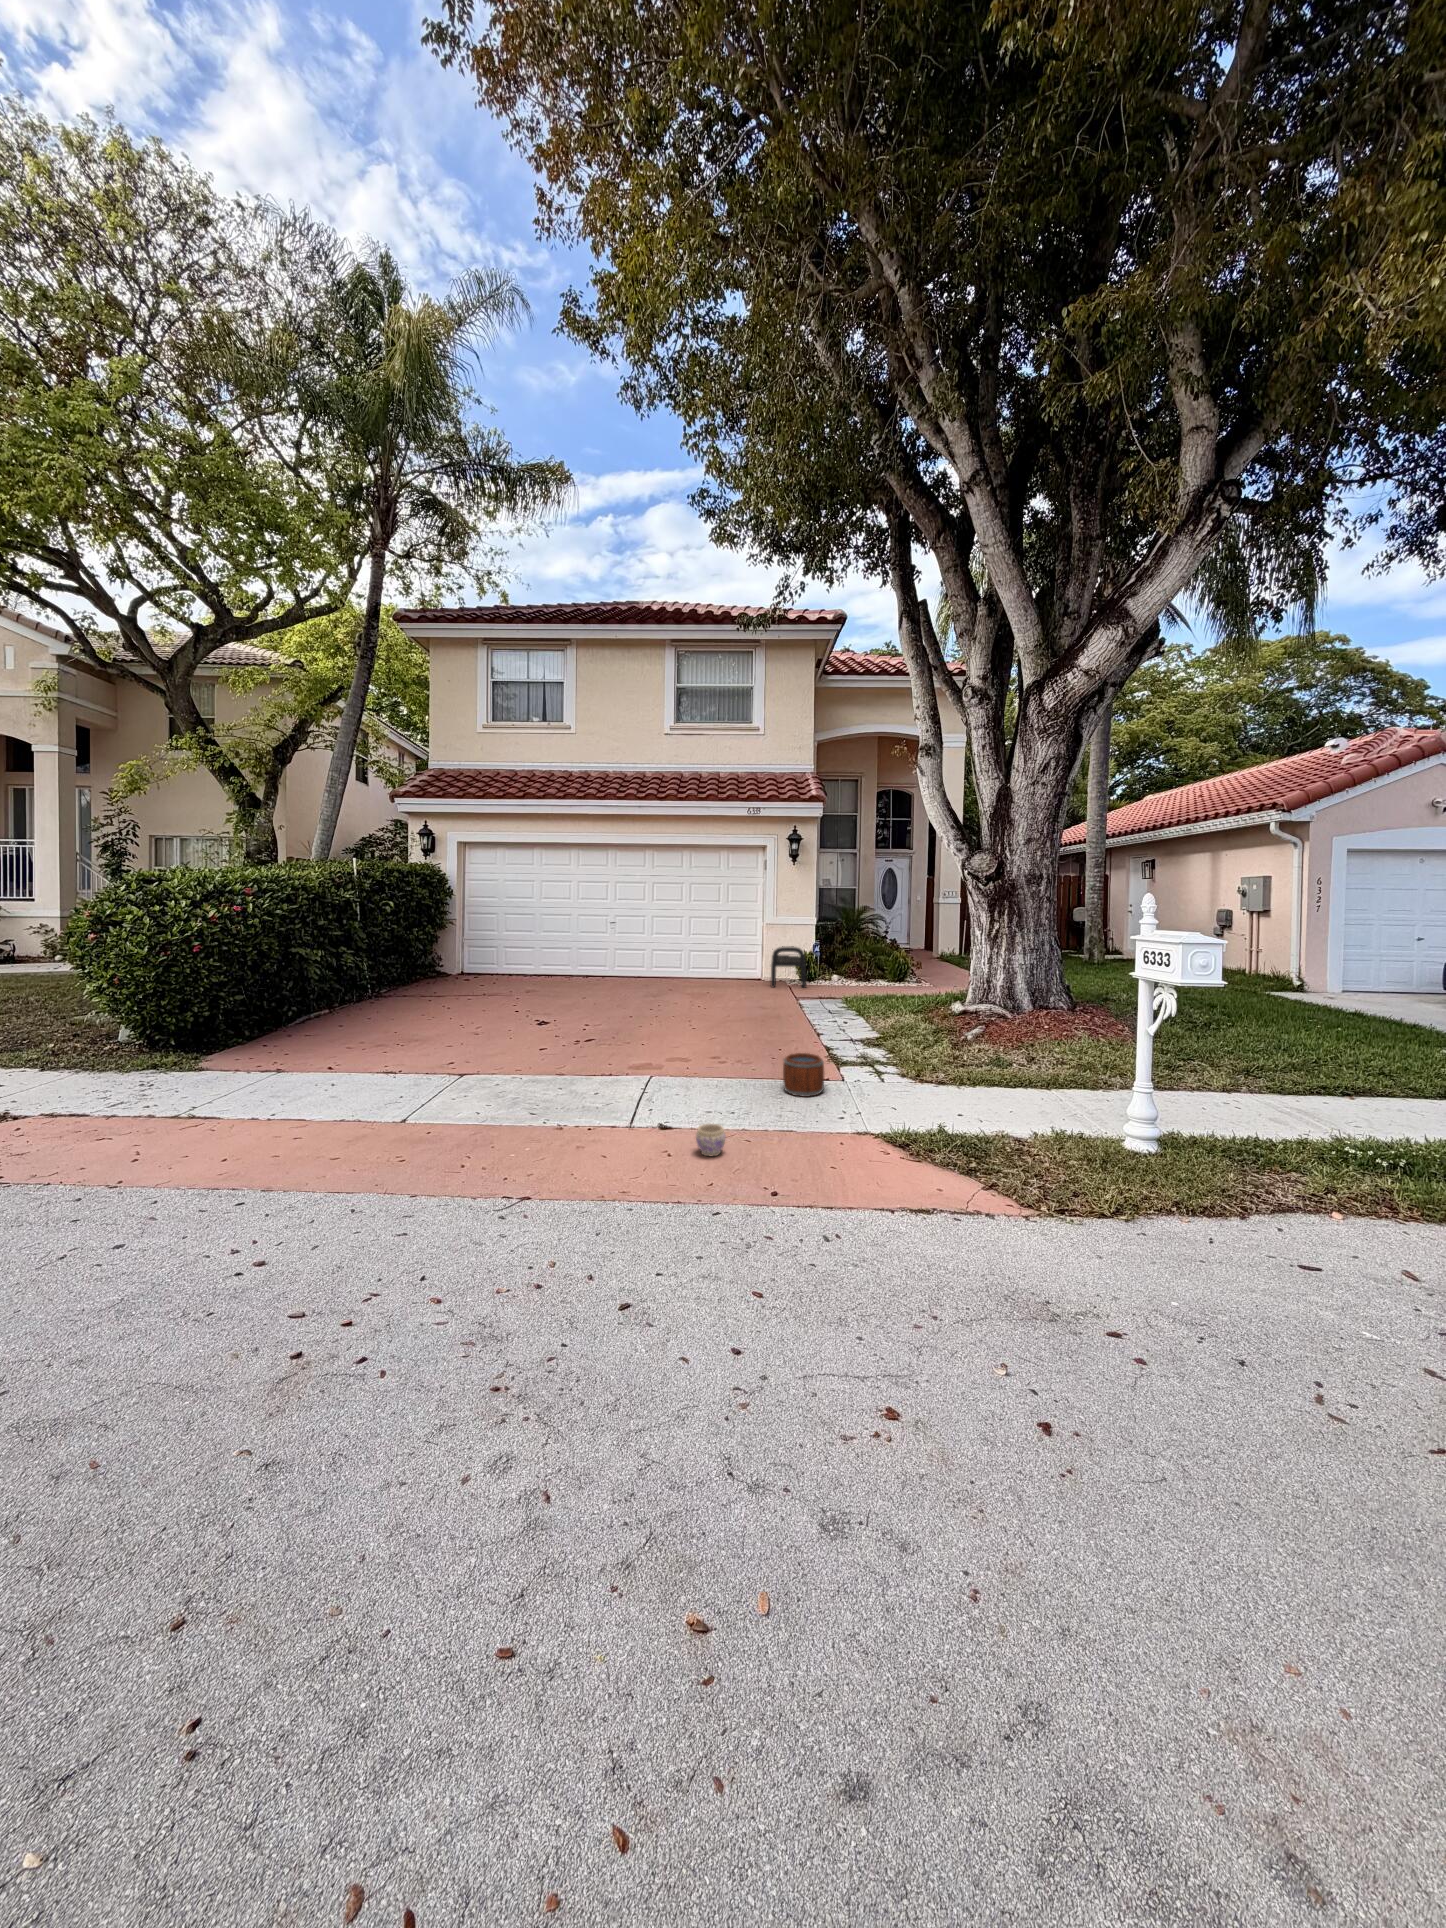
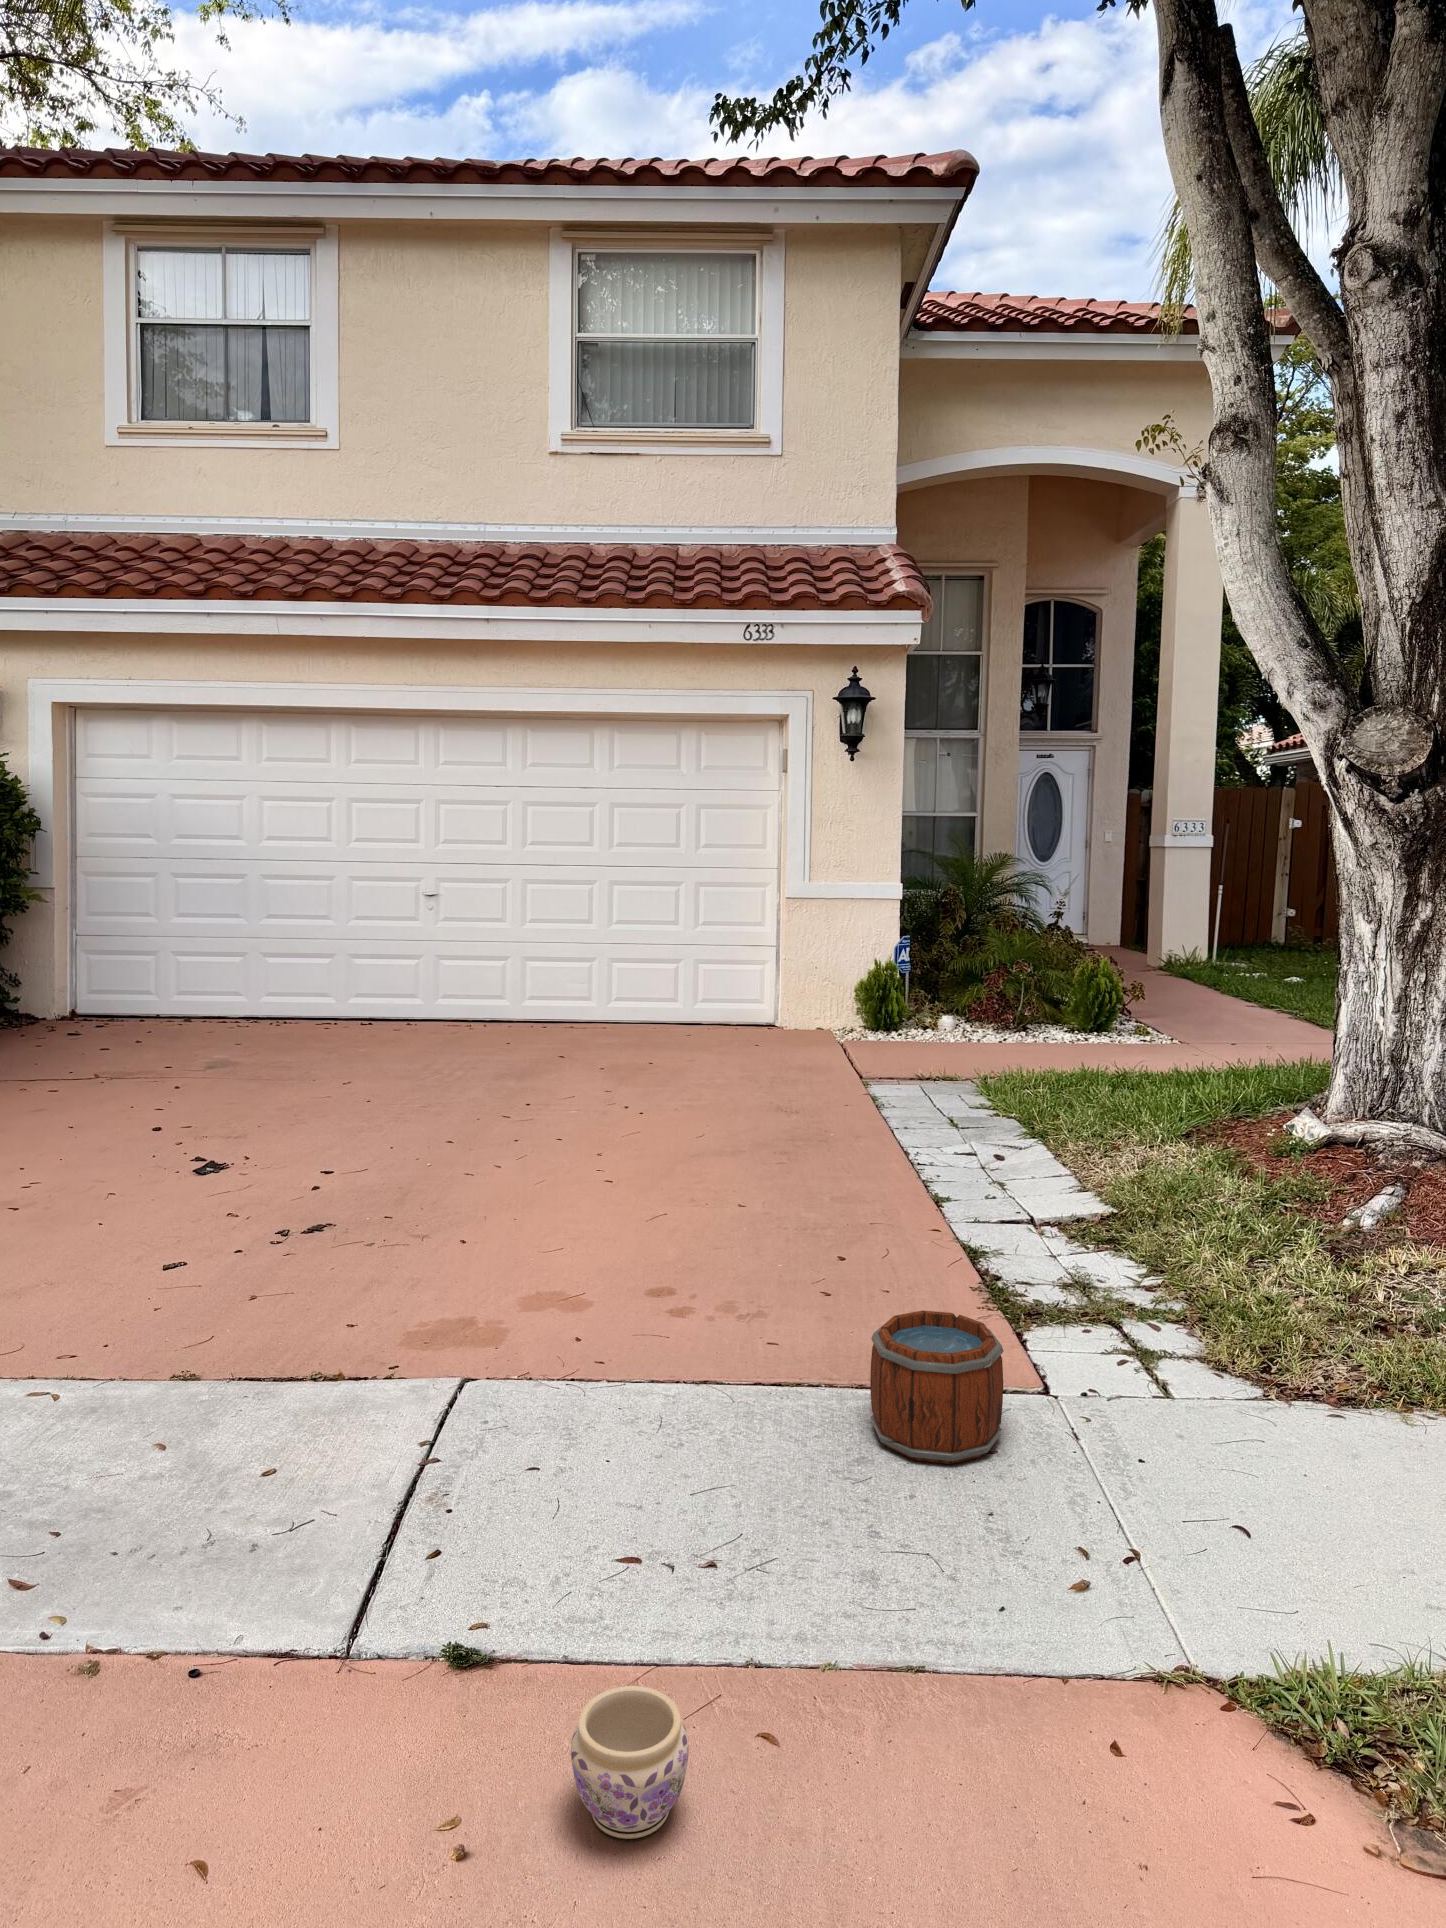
bench: present [771,946,806,988] -> none [798,940,885,1053]

